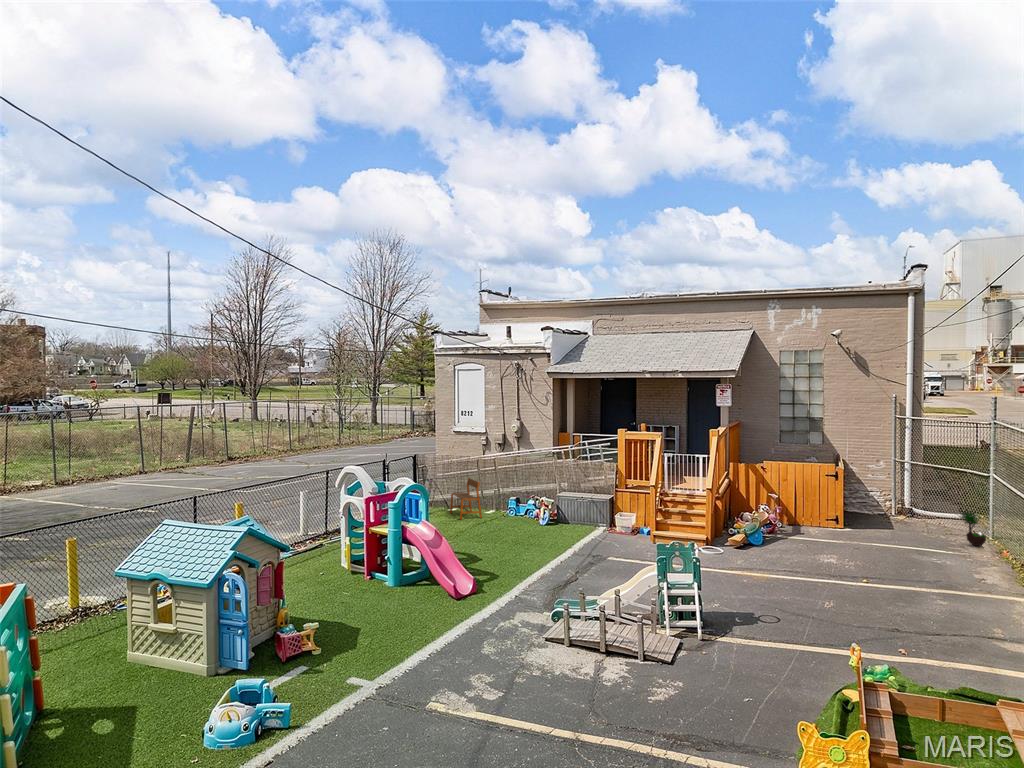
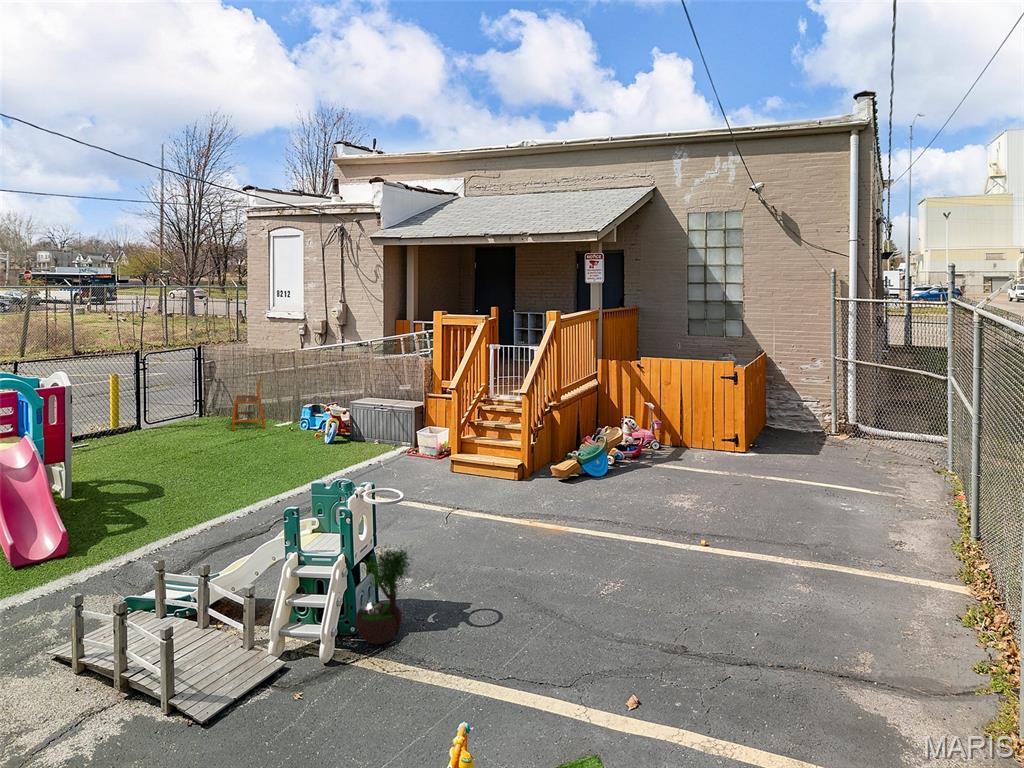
potted tree: present [961,511,986,546] -> present [355,547,411,644]

